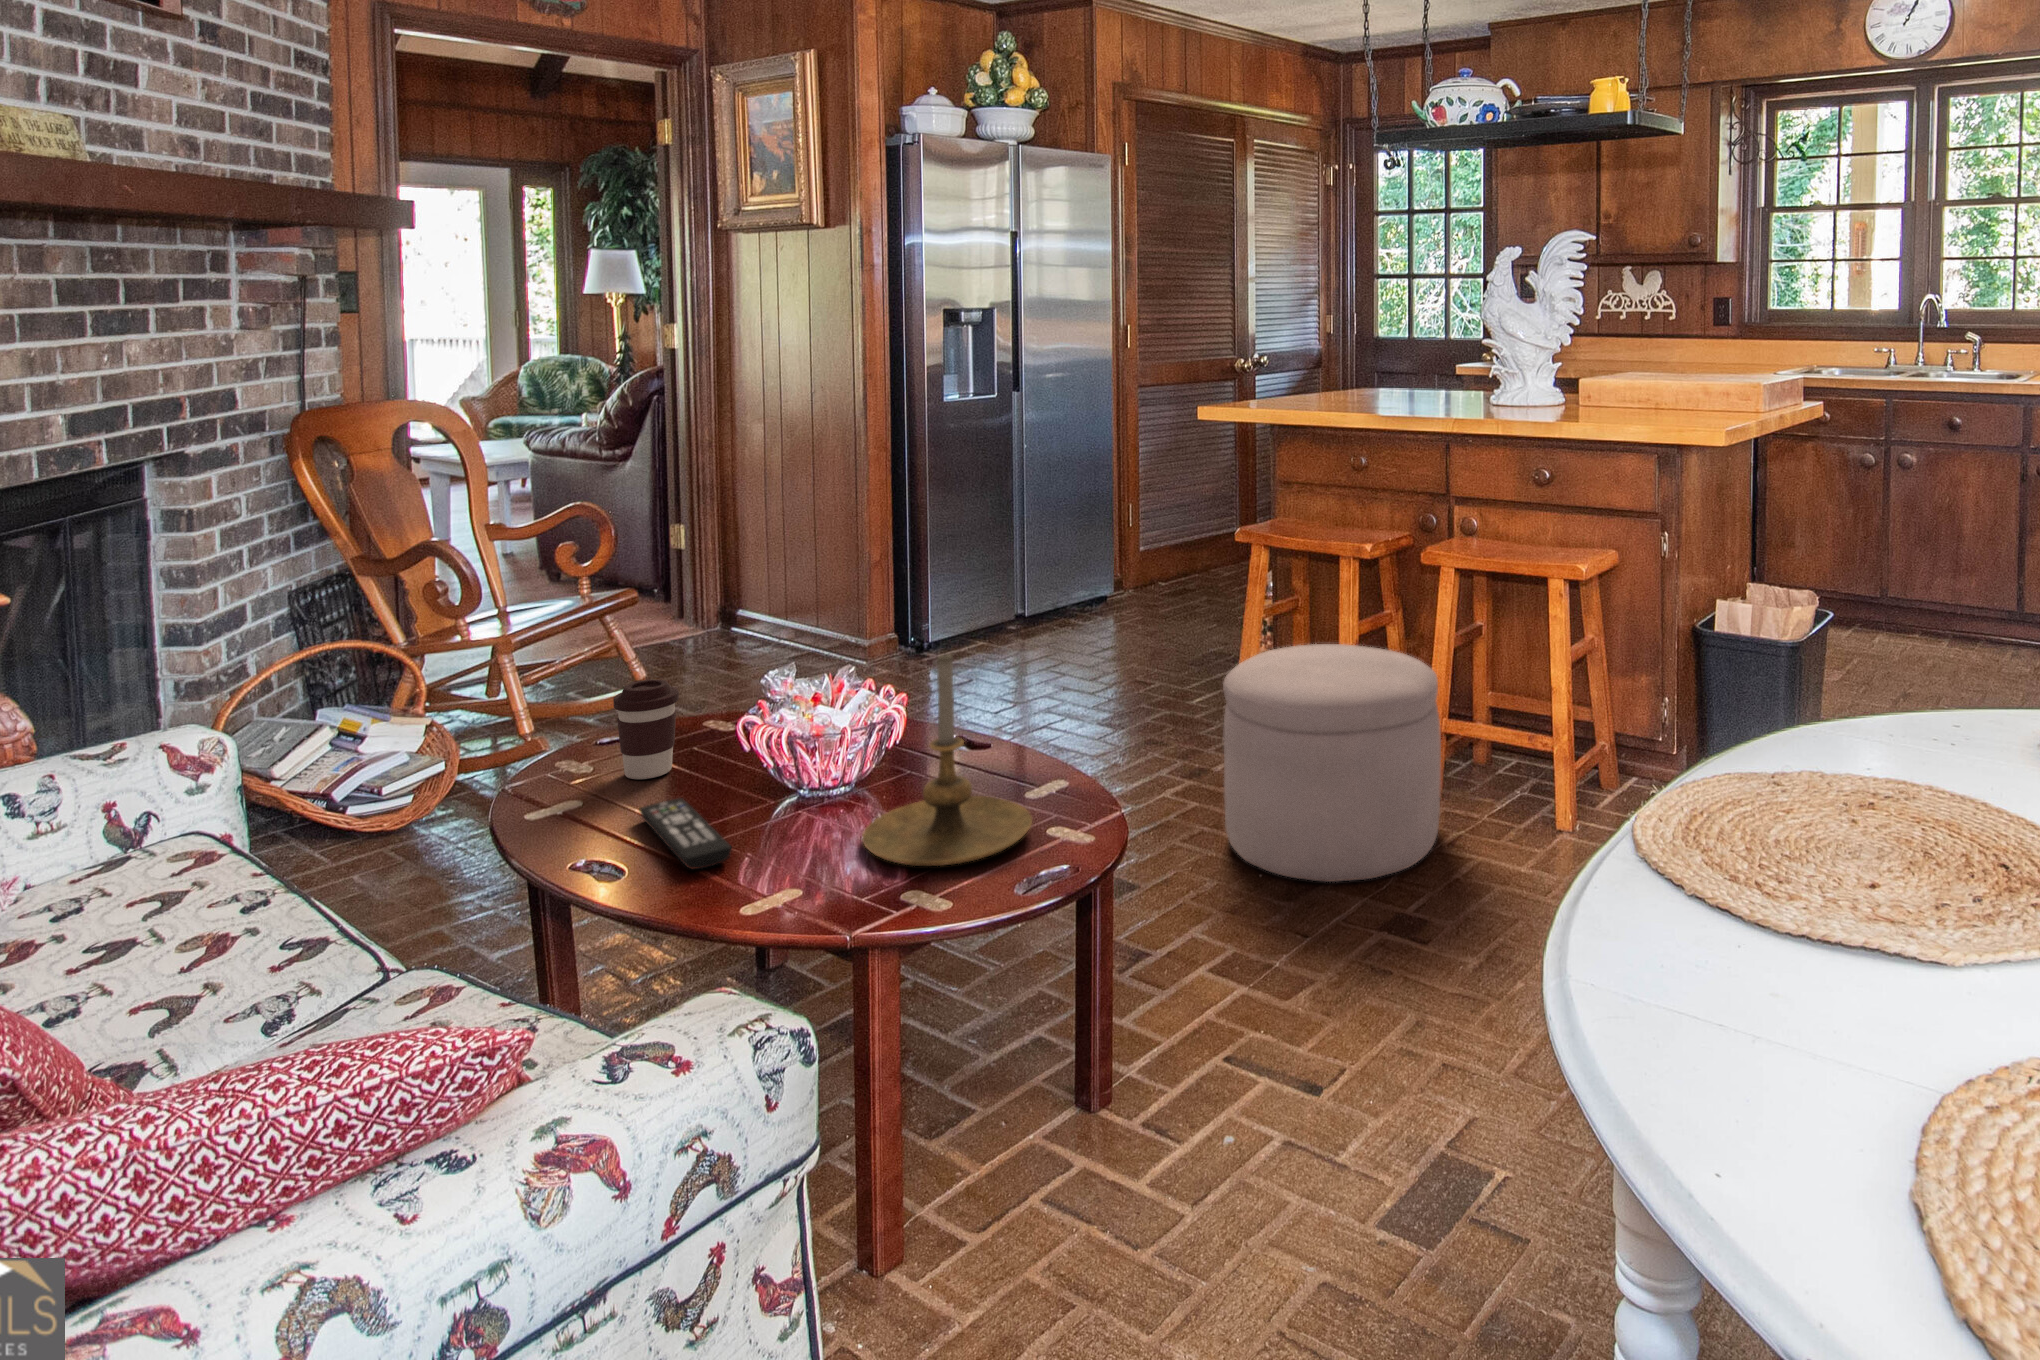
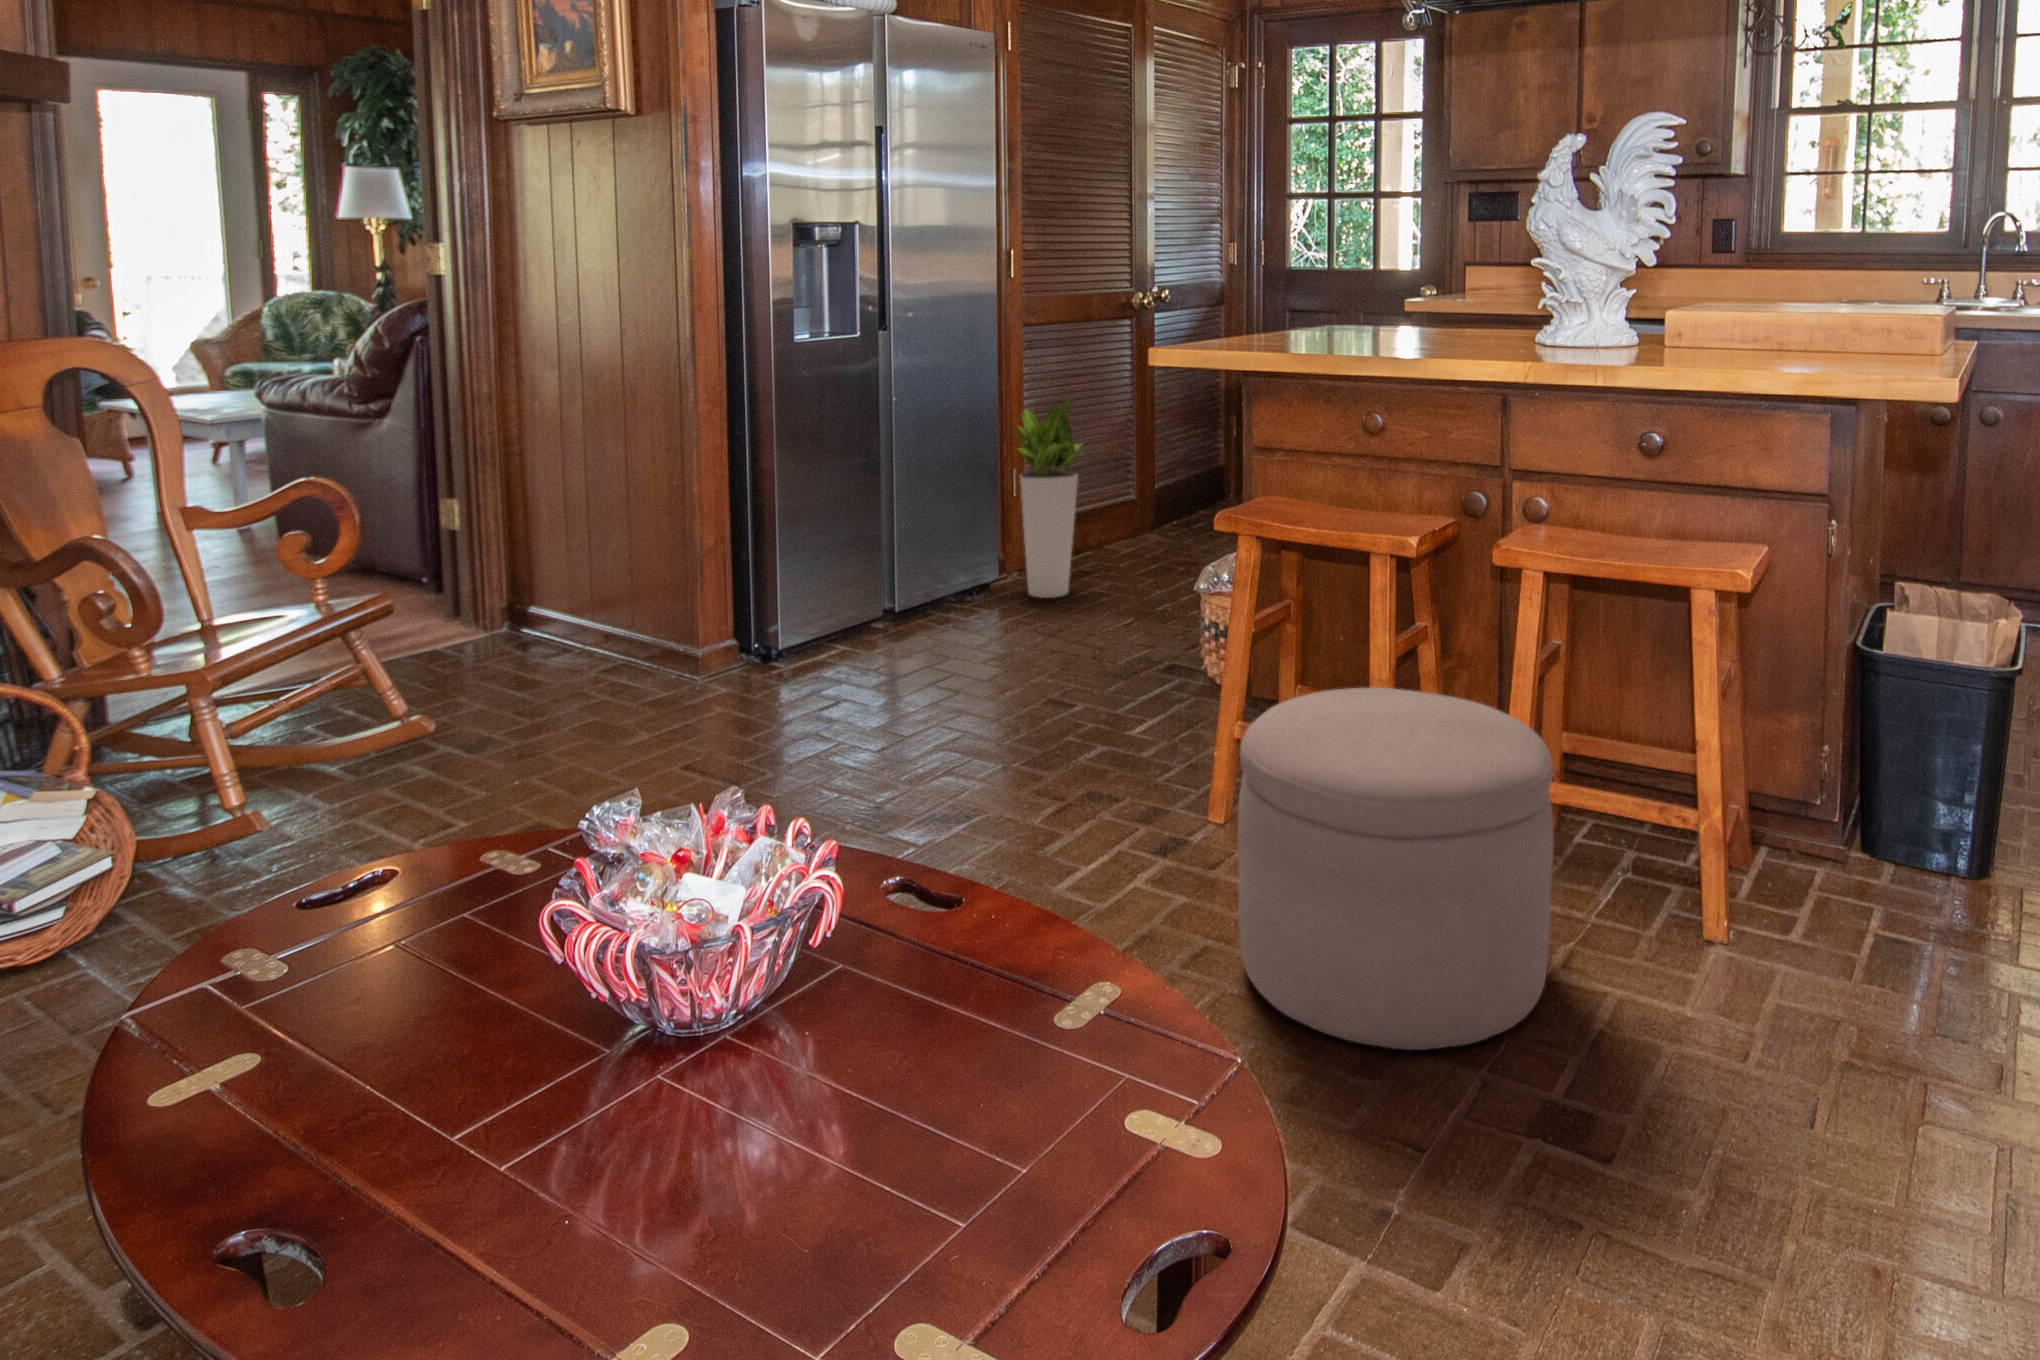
planter: none [1122,442,1183,604] -> present [1014,400,1082,598]
candle holder: present [862,654,1032,866] -> none [777,807,1080,1221]
coffee cup: present [613,679,679,779] -> none [325,813,439,988]
remote control: present [640,798,732,869] -> none [367,1047,538,1240]

